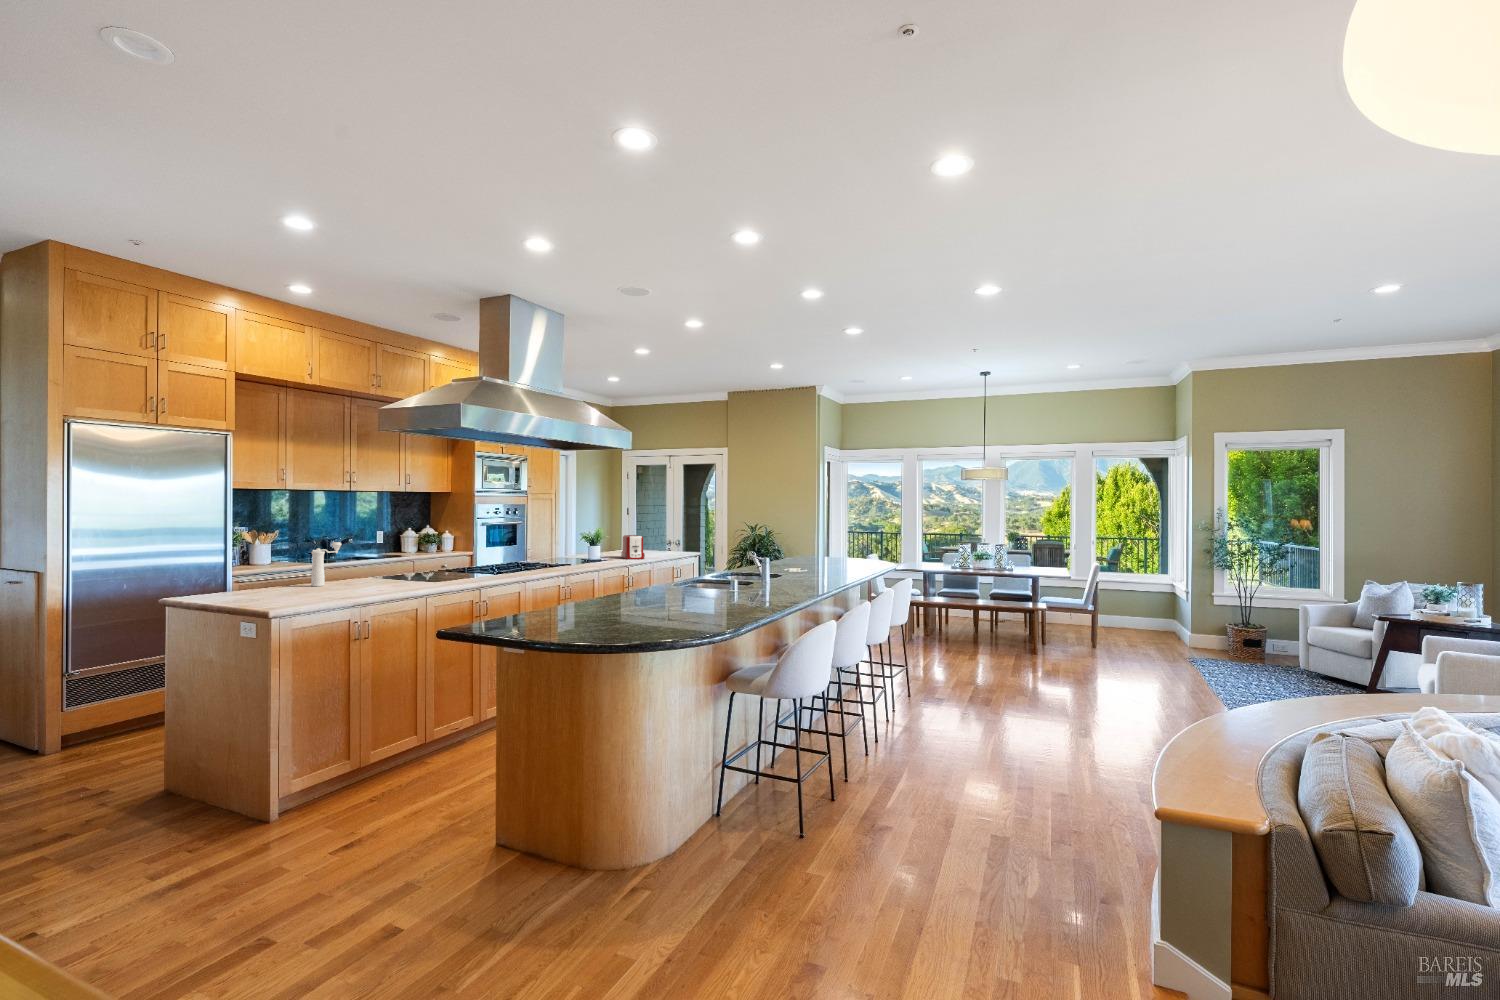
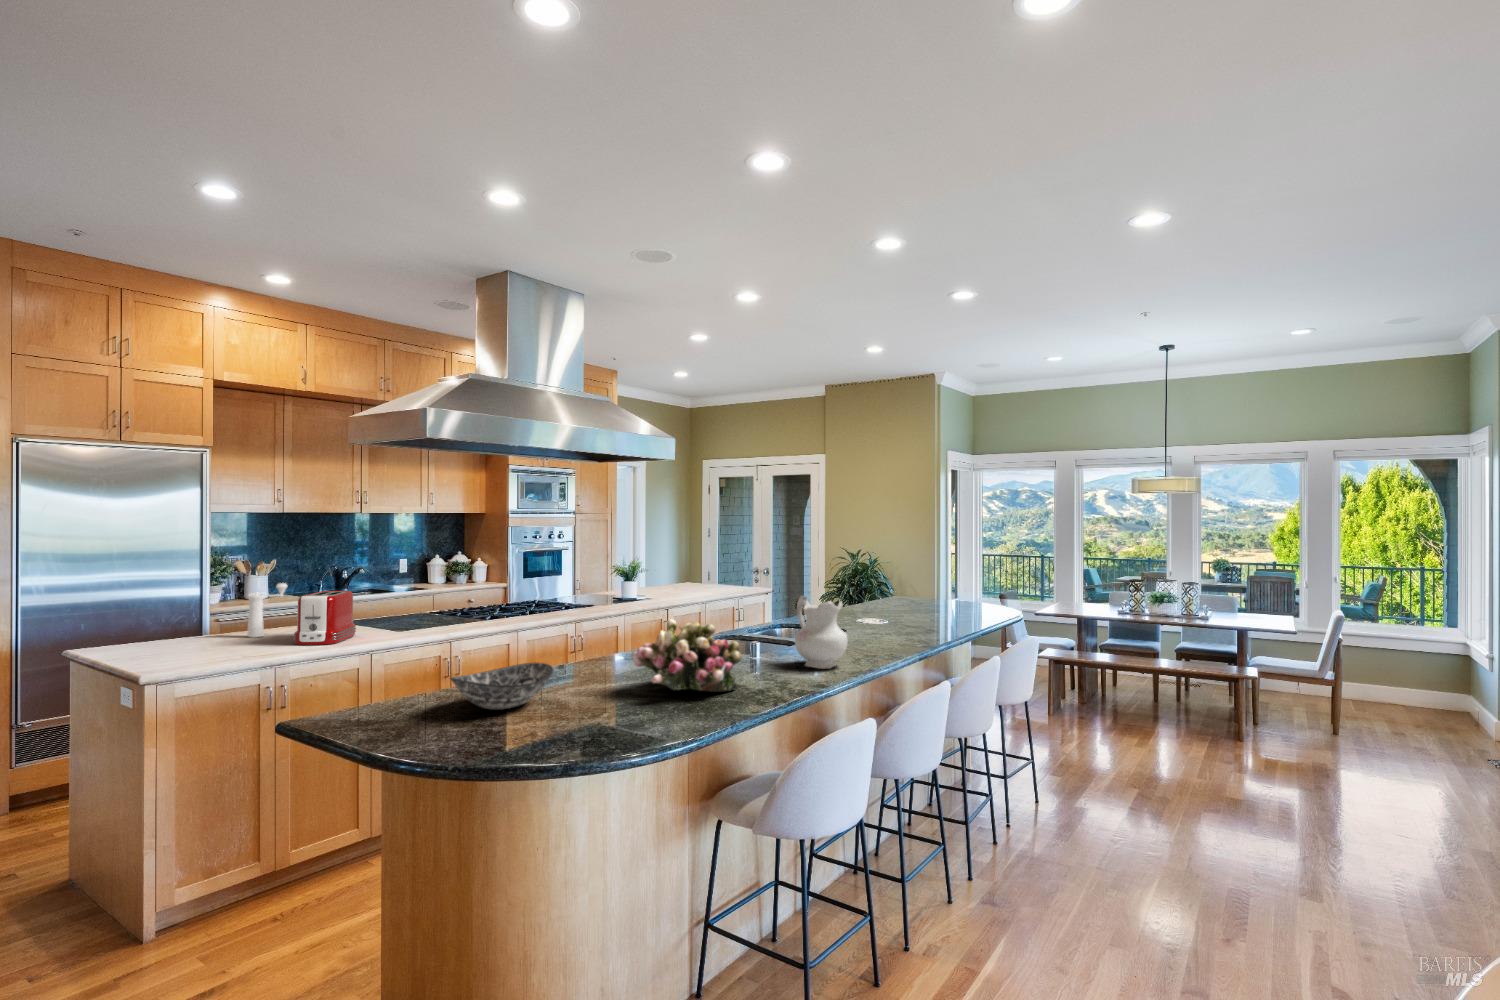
toaster: present [621,535,645,559] -> present [293,591,356,645]
ceramic pitcher: none [773,543,811,593] -> present [795,596,848,669]
flower arrangement: none [676,556,753,605] -> present [632,619,742,692]
bowl: none [560,587,630,618] -> present [451,663,554,710]

